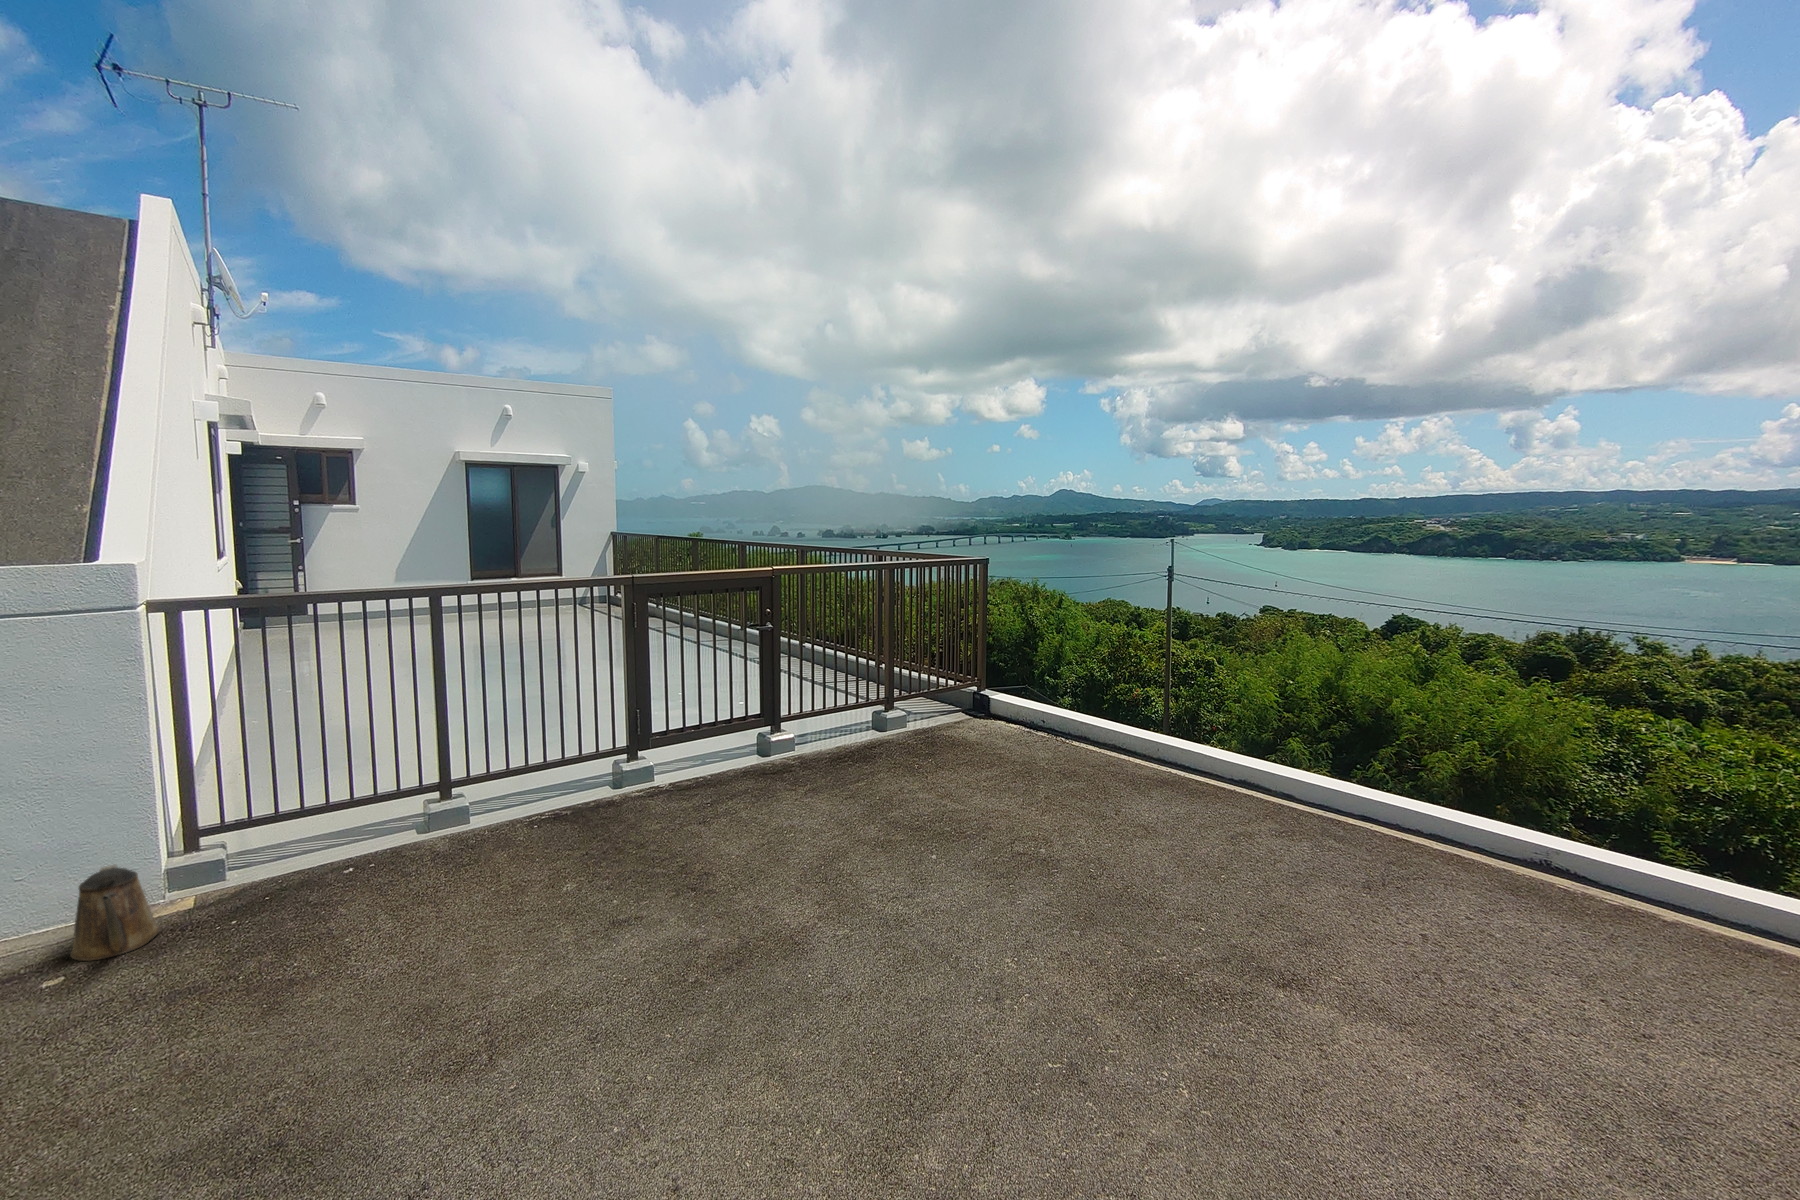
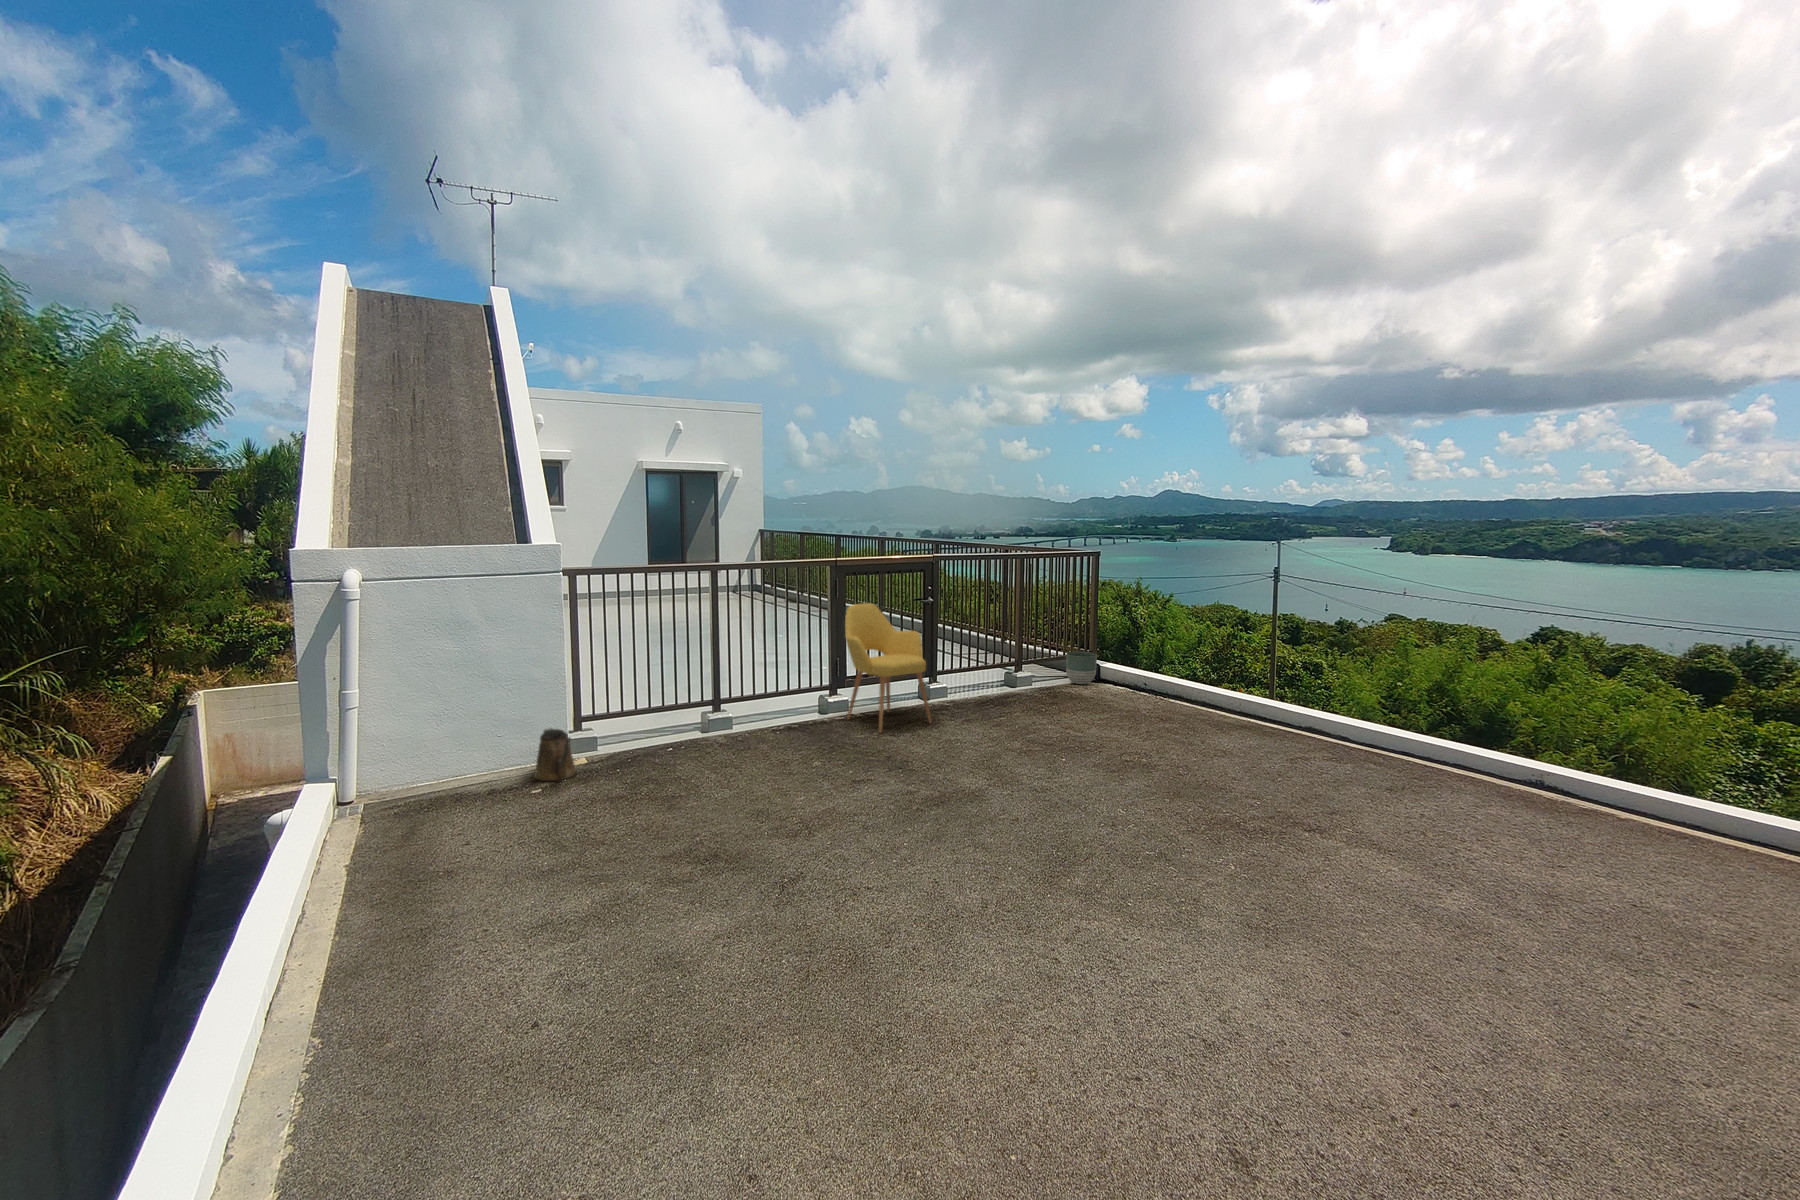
chair: none [643,633,765,818] -> present [845,603,932,733]
planter: none [946,678,982,719] -> present [1066,651,1097,684]

